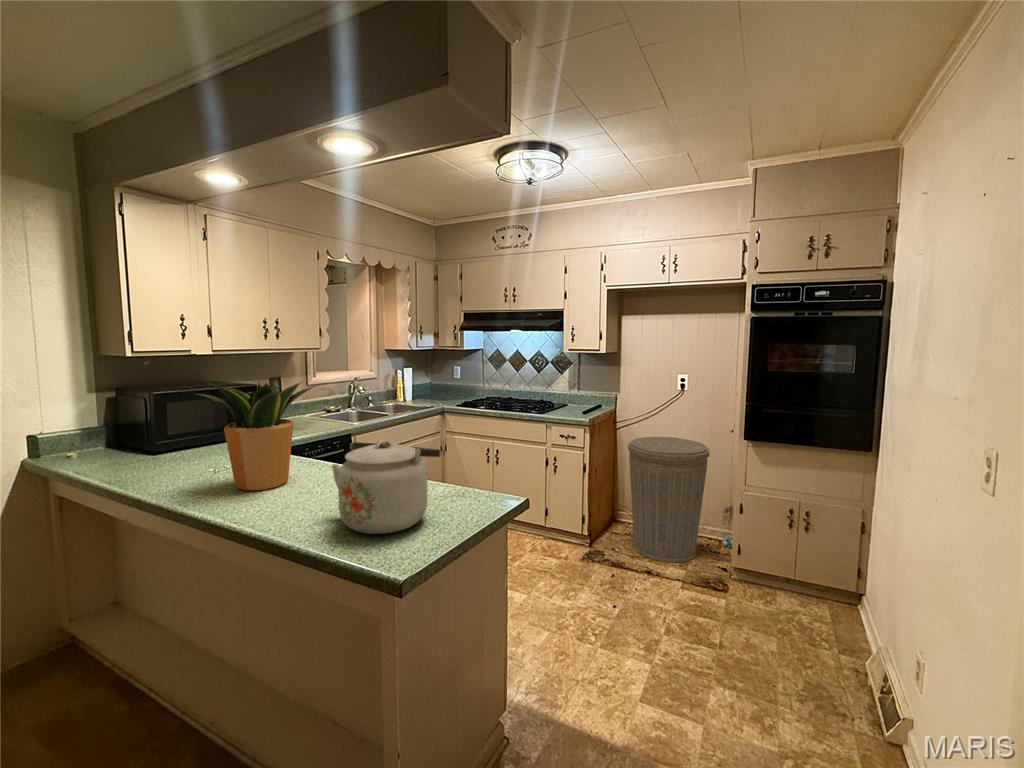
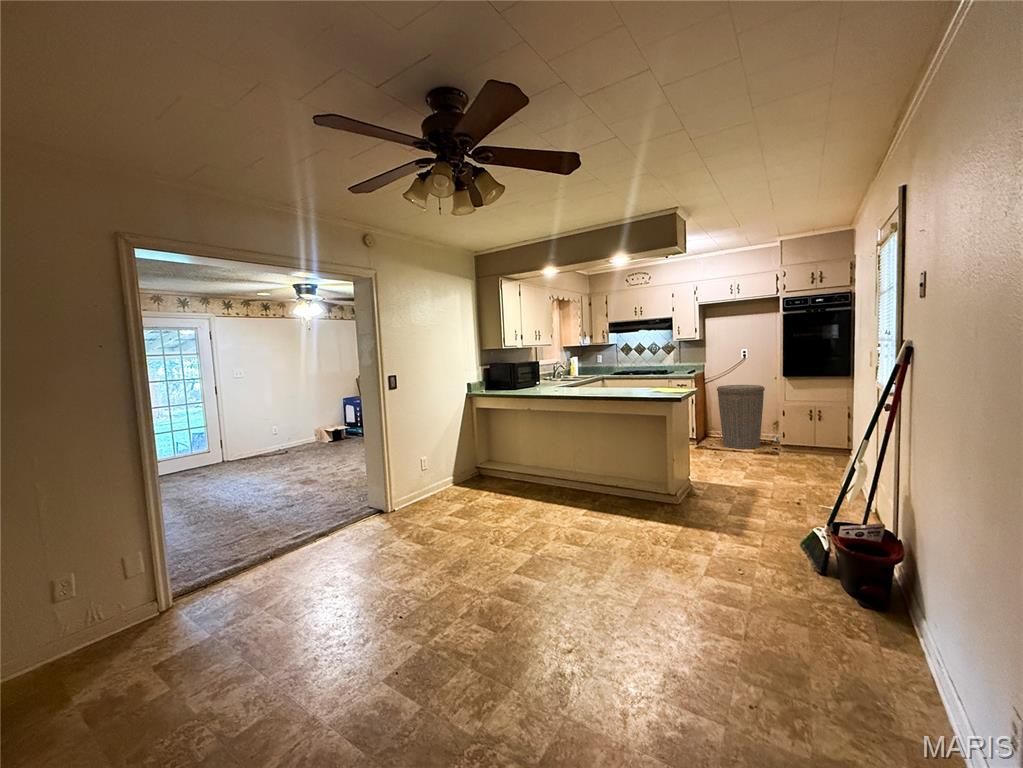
potted plant: present [195,382,317,491] -> none [566,350,601,392]
kettle: present [332,440,440,534] -> none [630,363,668,392]

